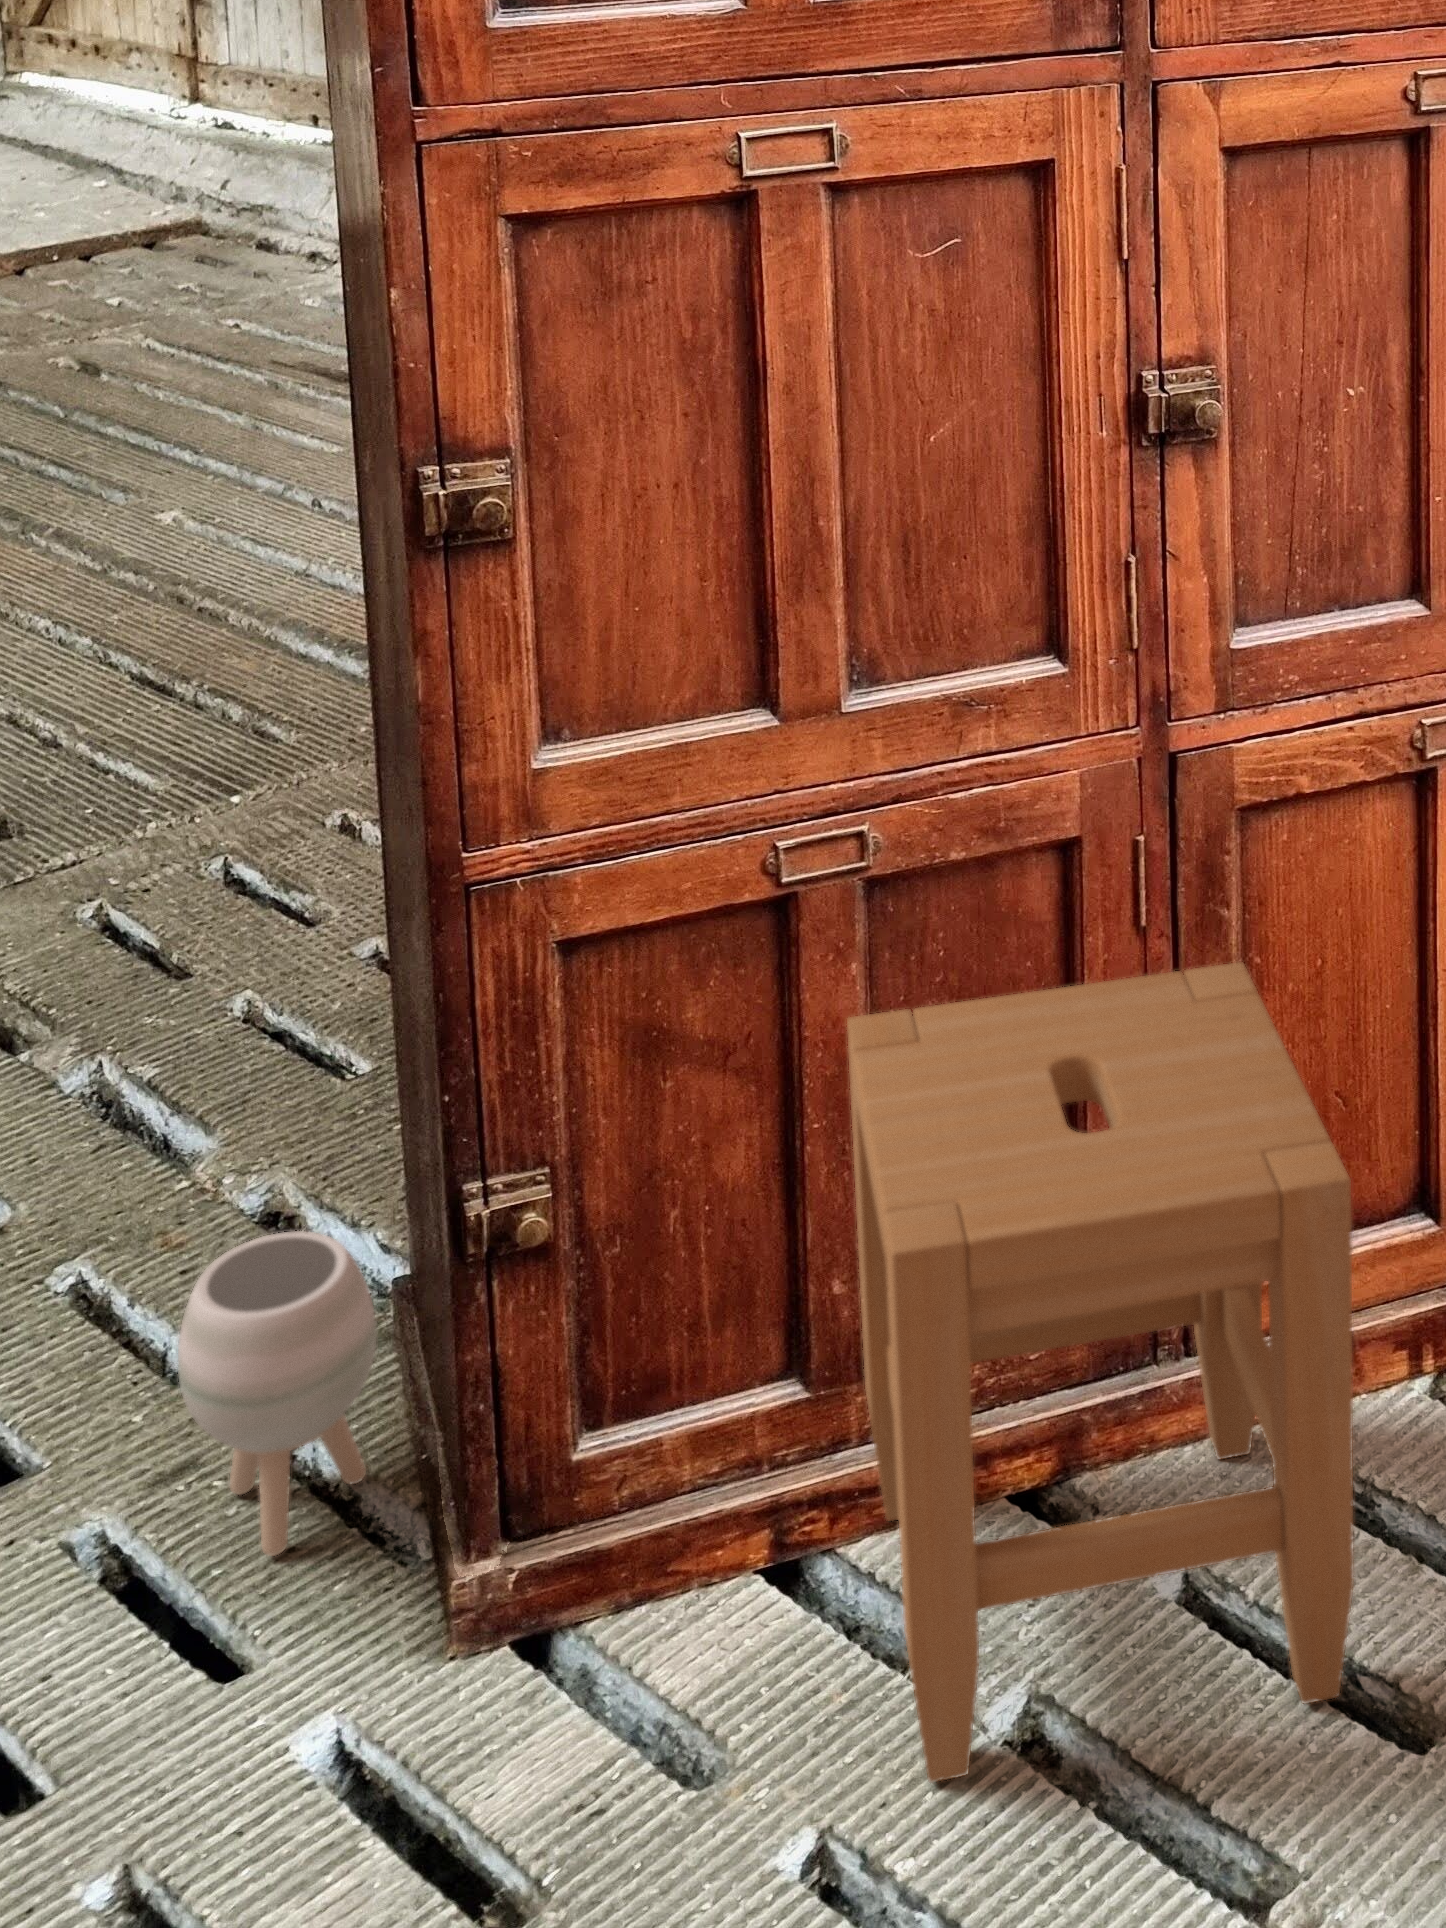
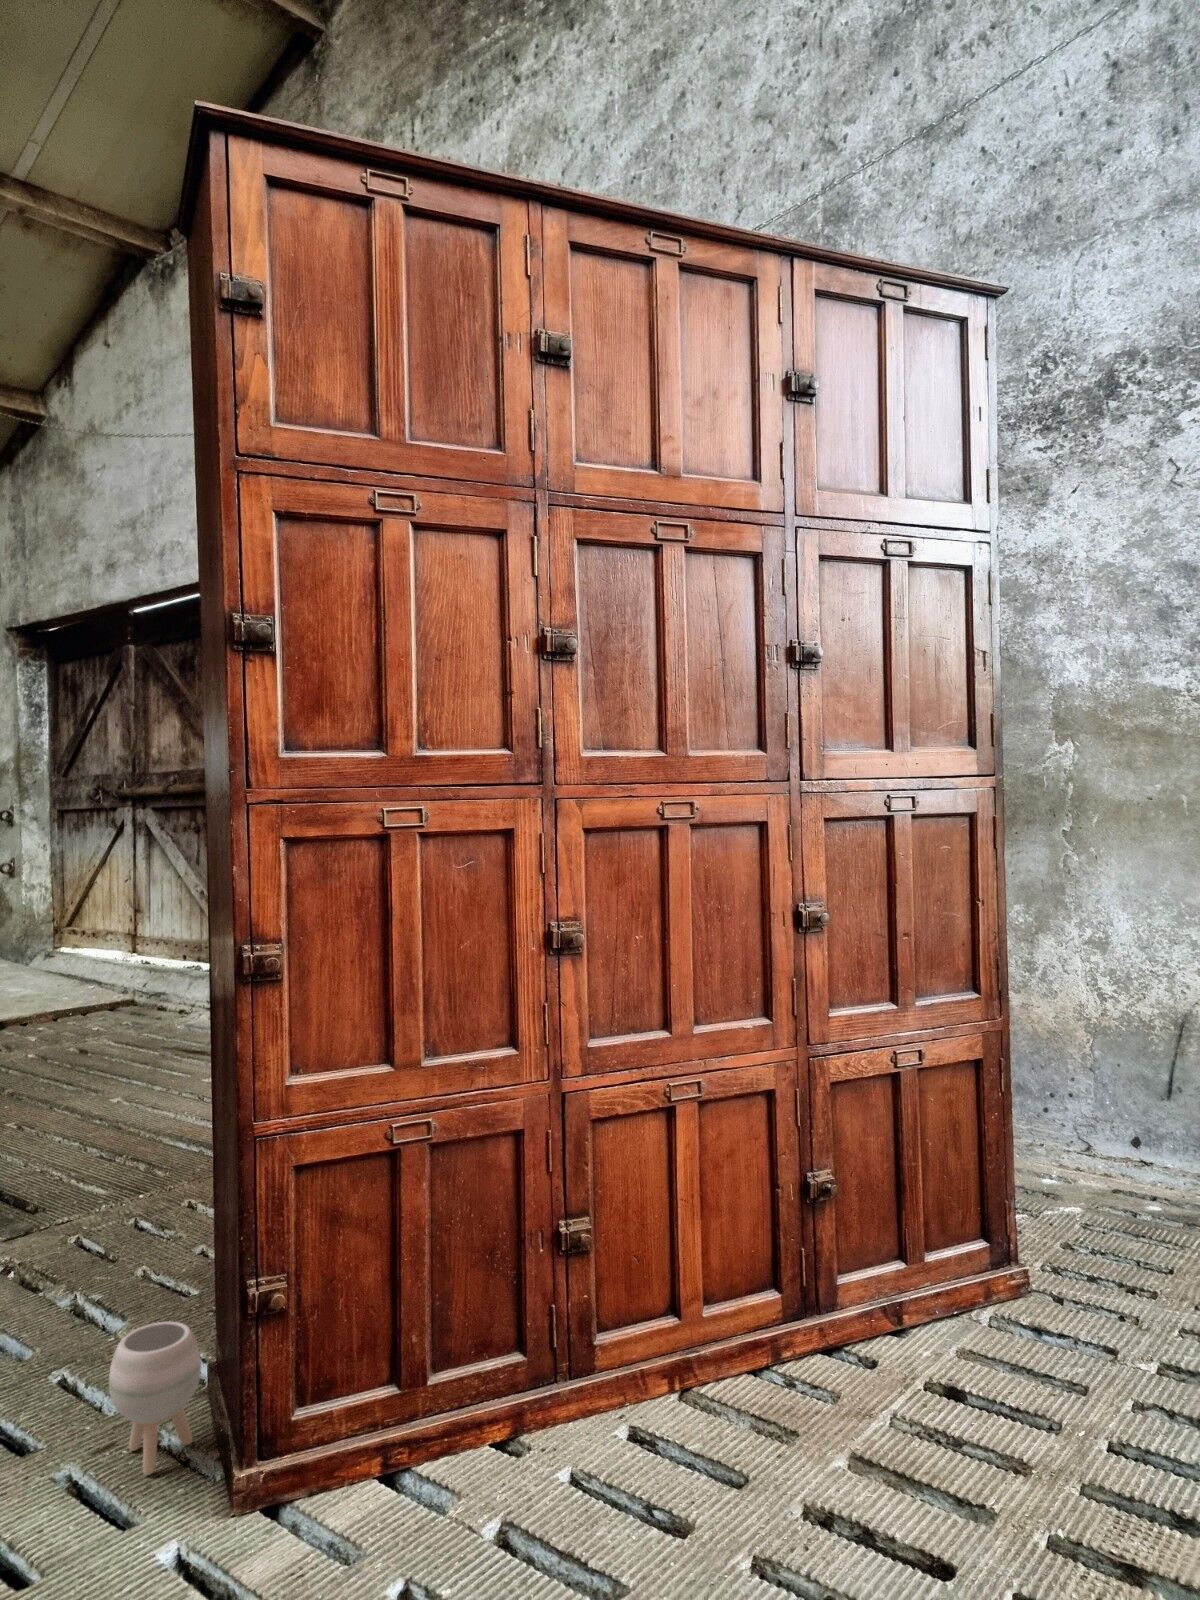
stool: present [847,962,1354,1782] -> none [420,1187,653,1560]

